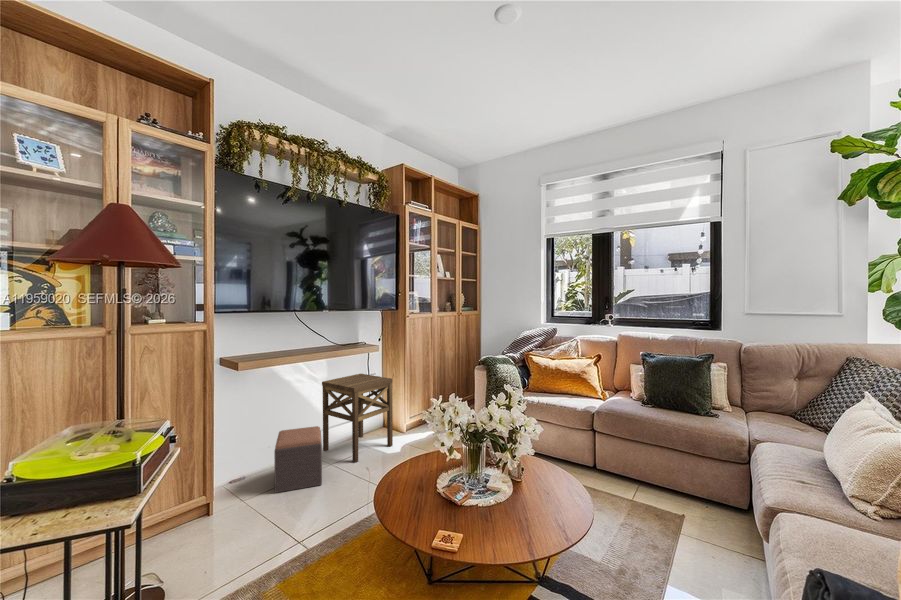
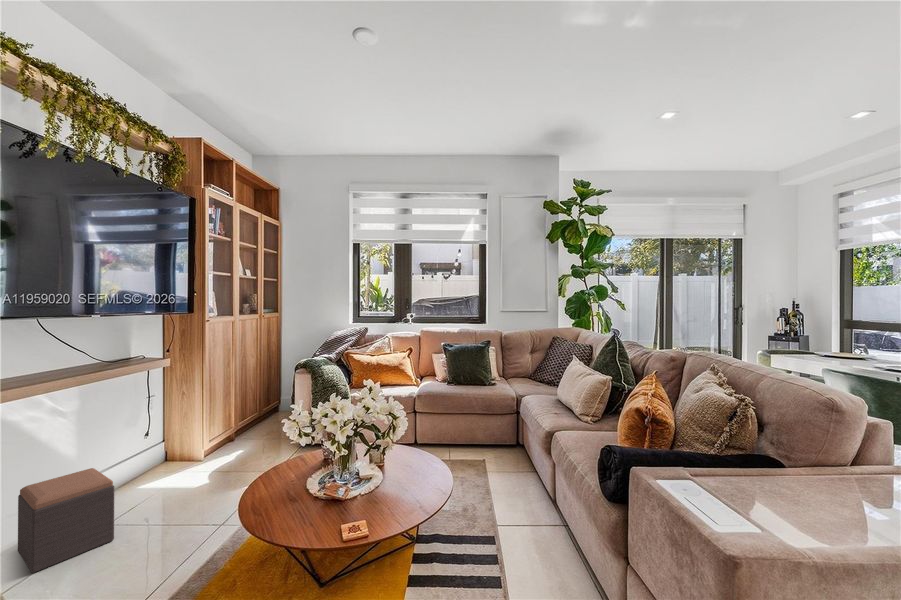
side table: present [322,374,393,463] -> none [82,394,194,505]

